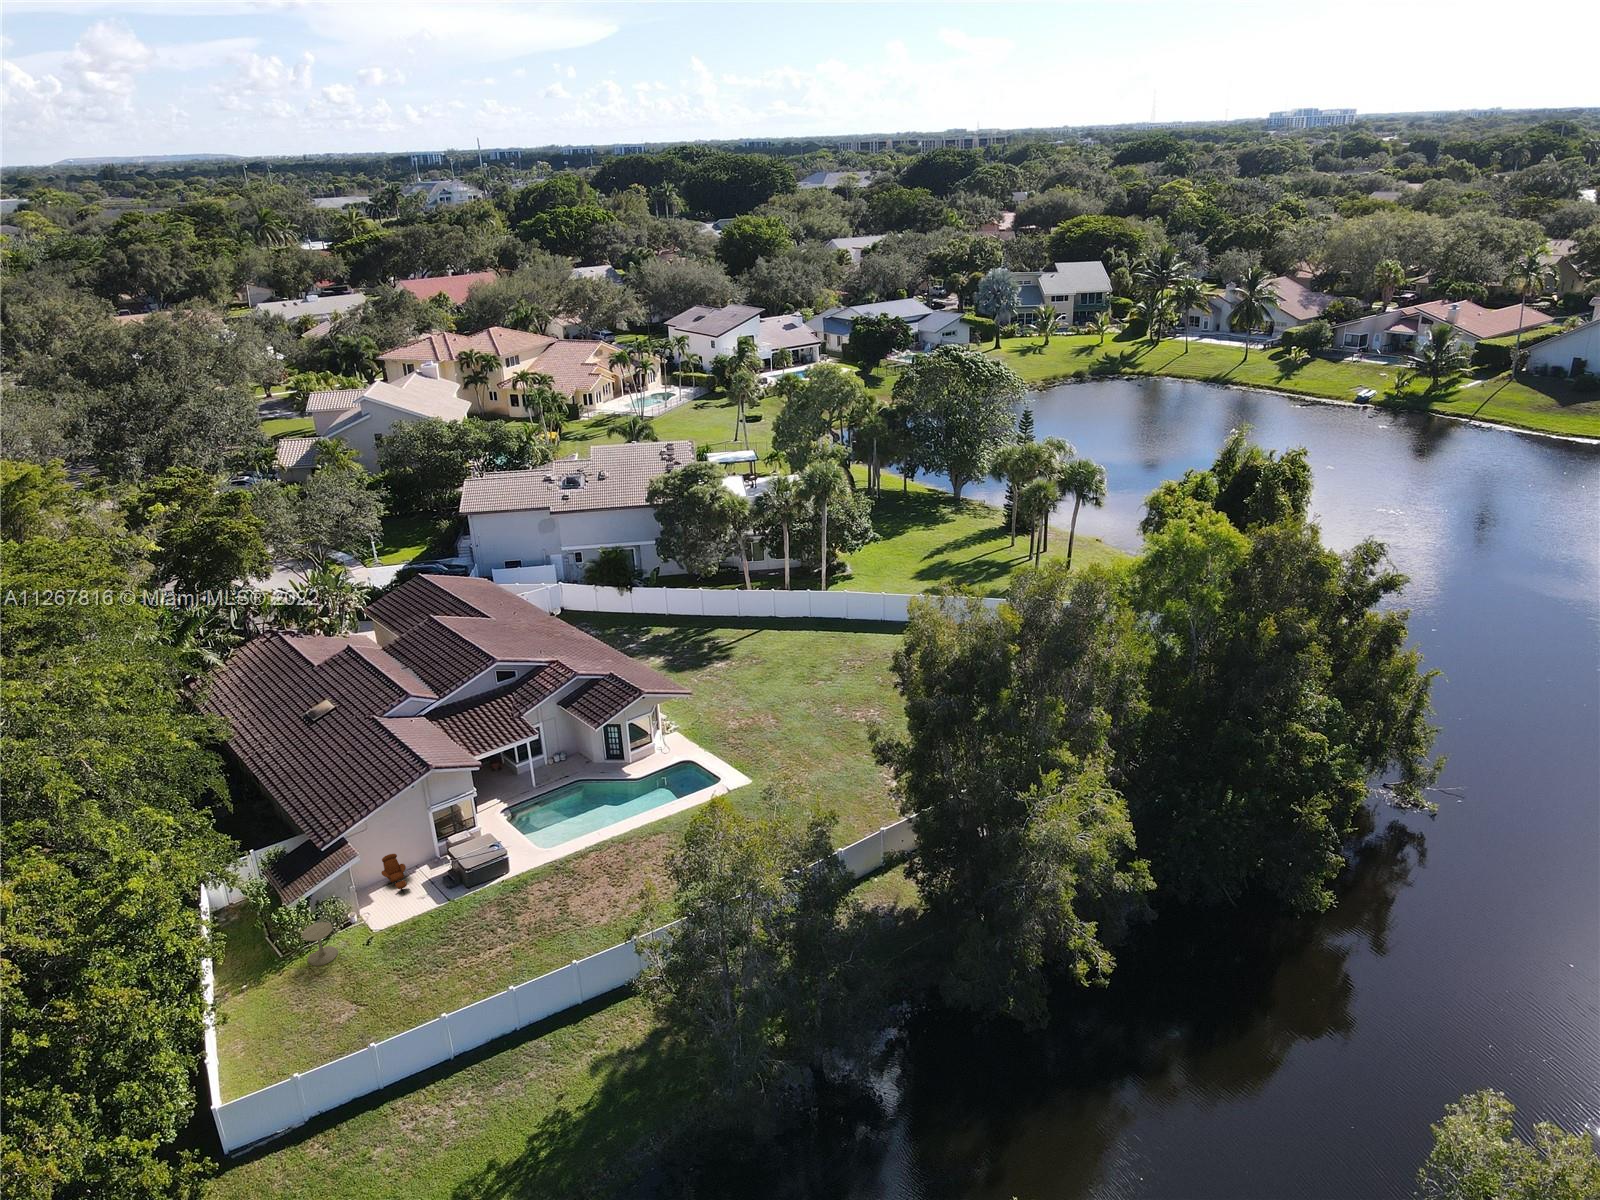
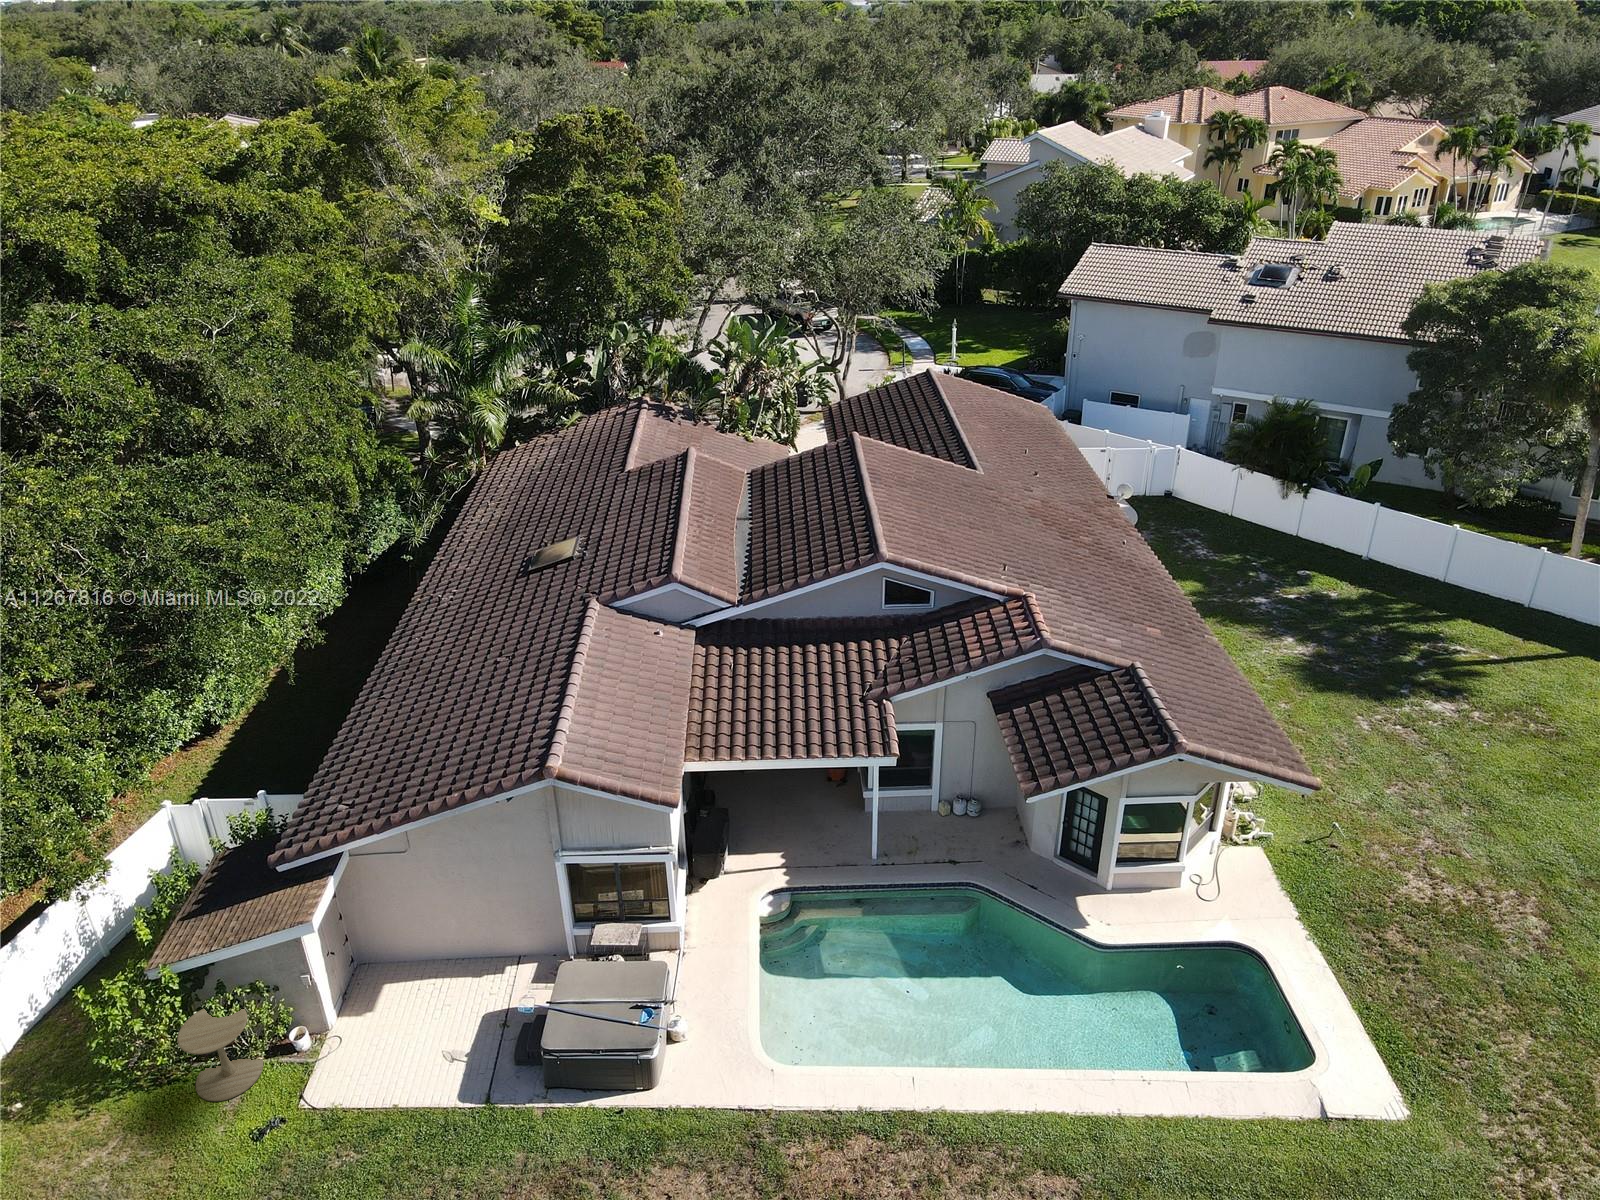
lounge chair: present [381,854,407,894] -> none [458,896,509,1001]

